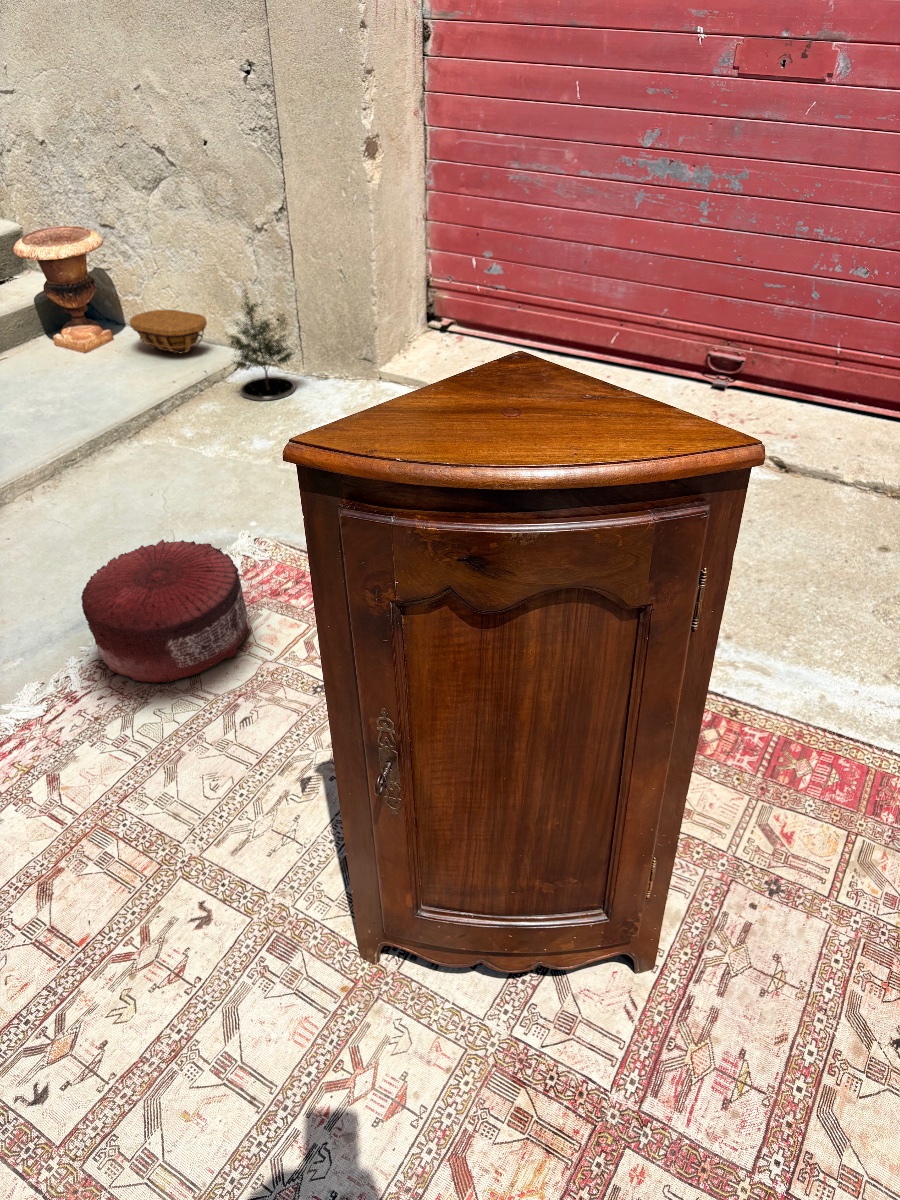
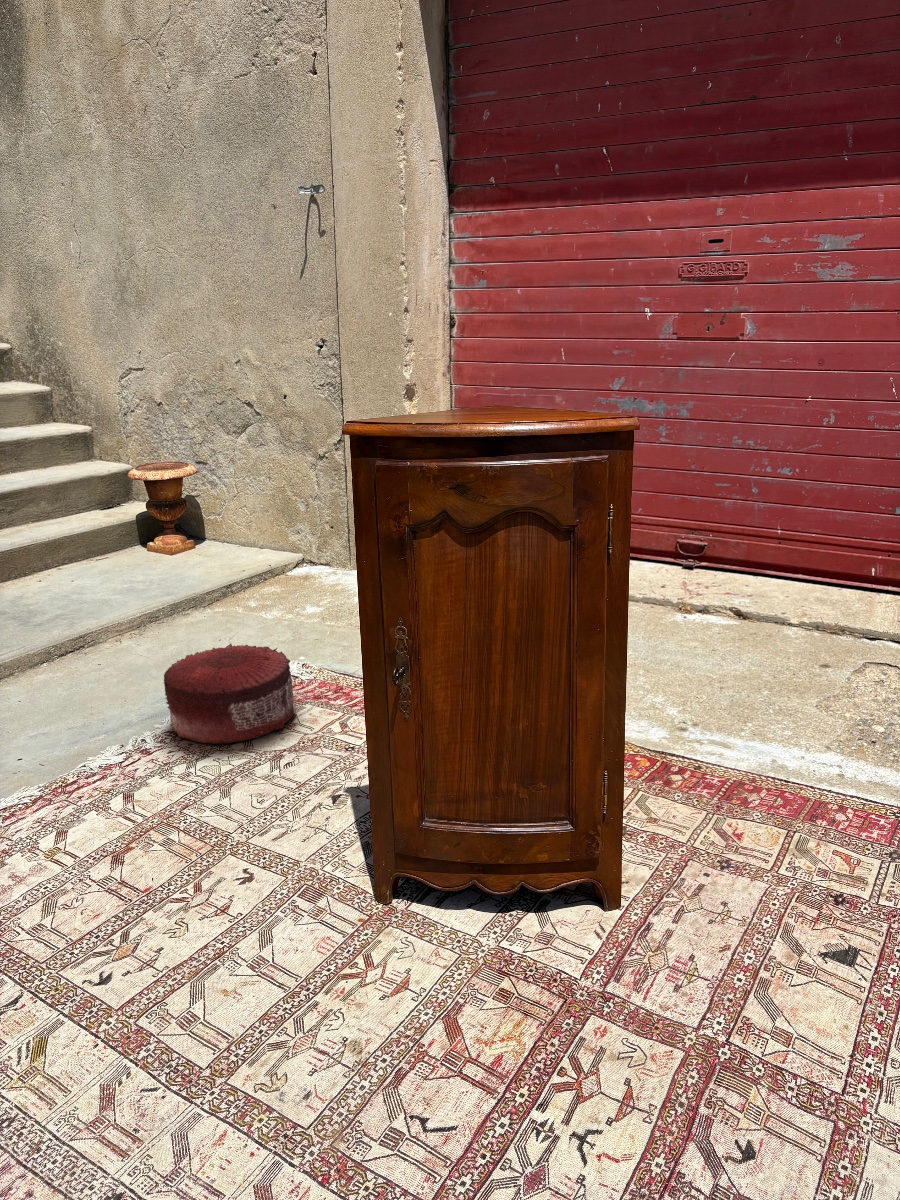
potted tree: present [226,294,296,401] -> none [286,499,344,586]
basket: present [130,310,207,353] -> none [211,523,273,555]

